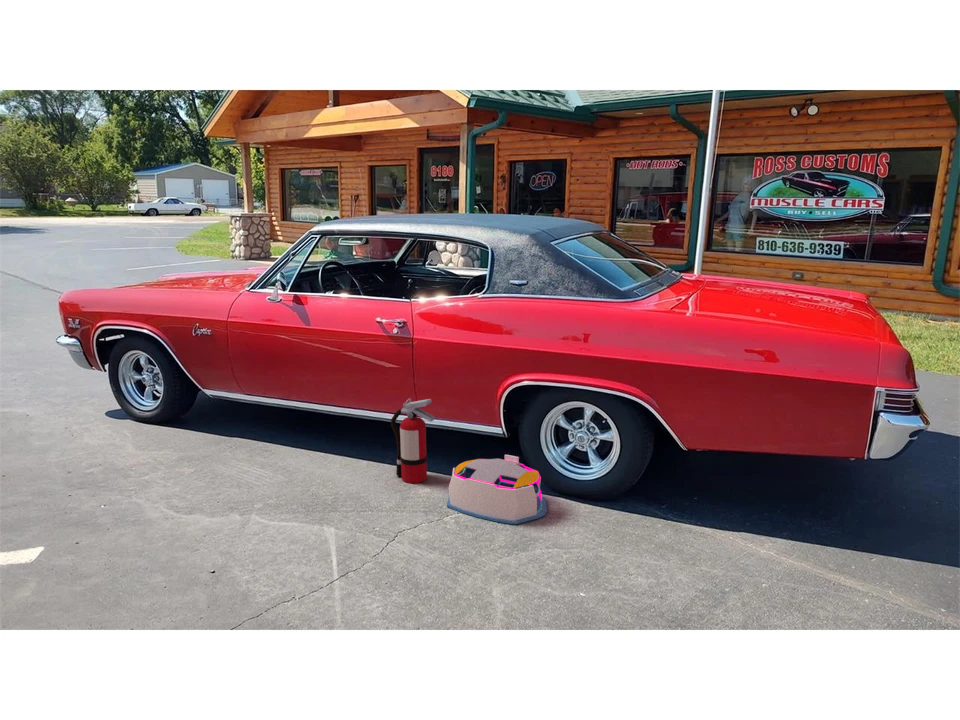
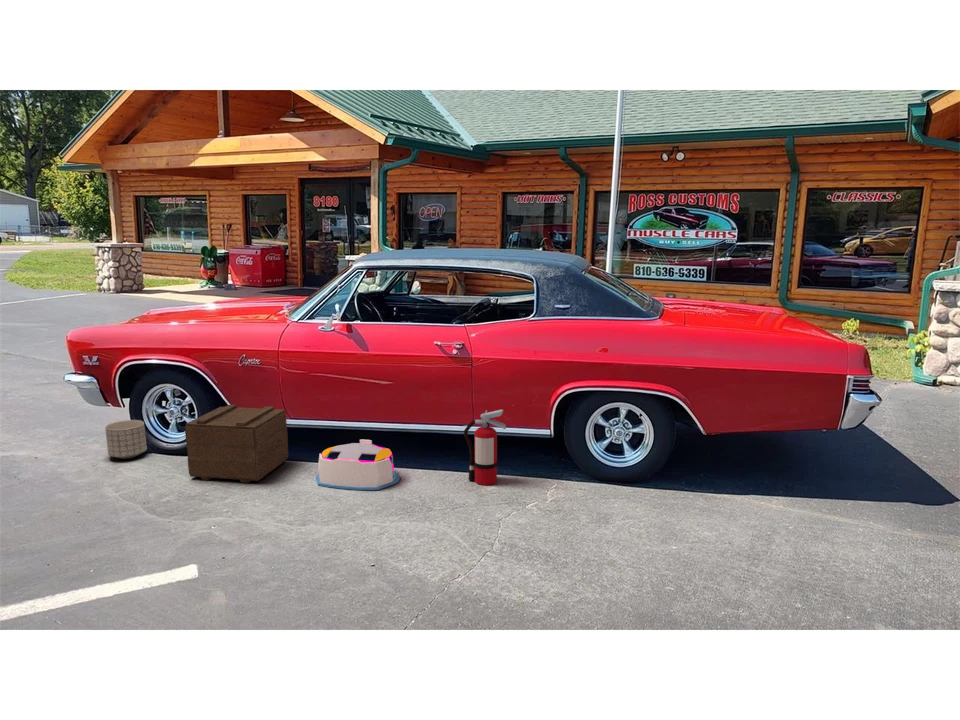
wooden crate: none [125,375,238,456] -> present [185,405,288,483]
planter: none [79,384,121,422] -> present [105,420,147,459]
storage bin: present [447,455,547,524] -> present [316,440,400,490]

